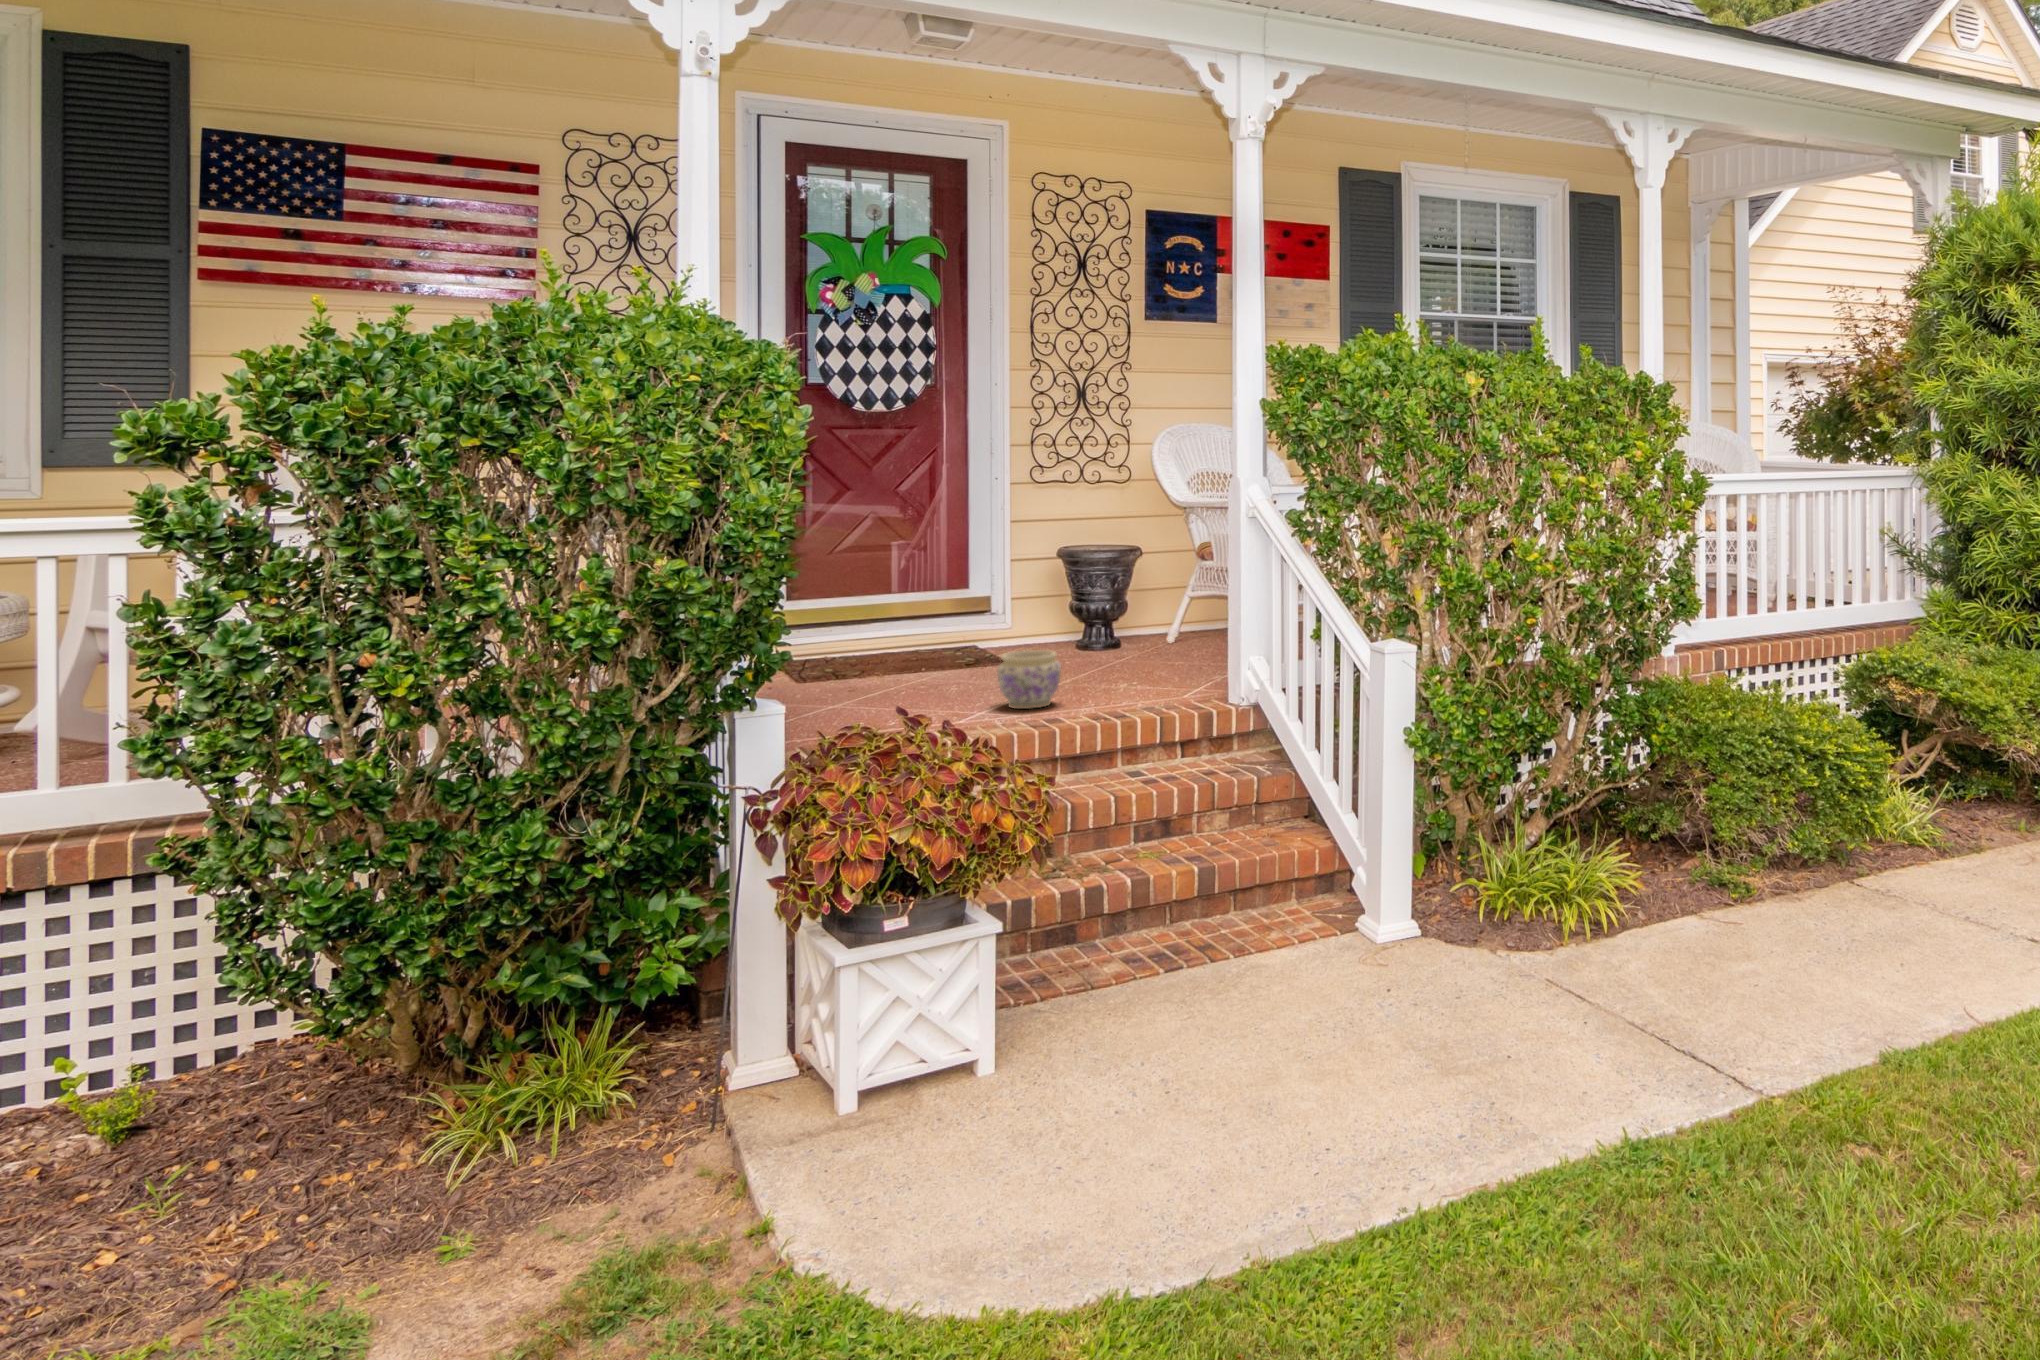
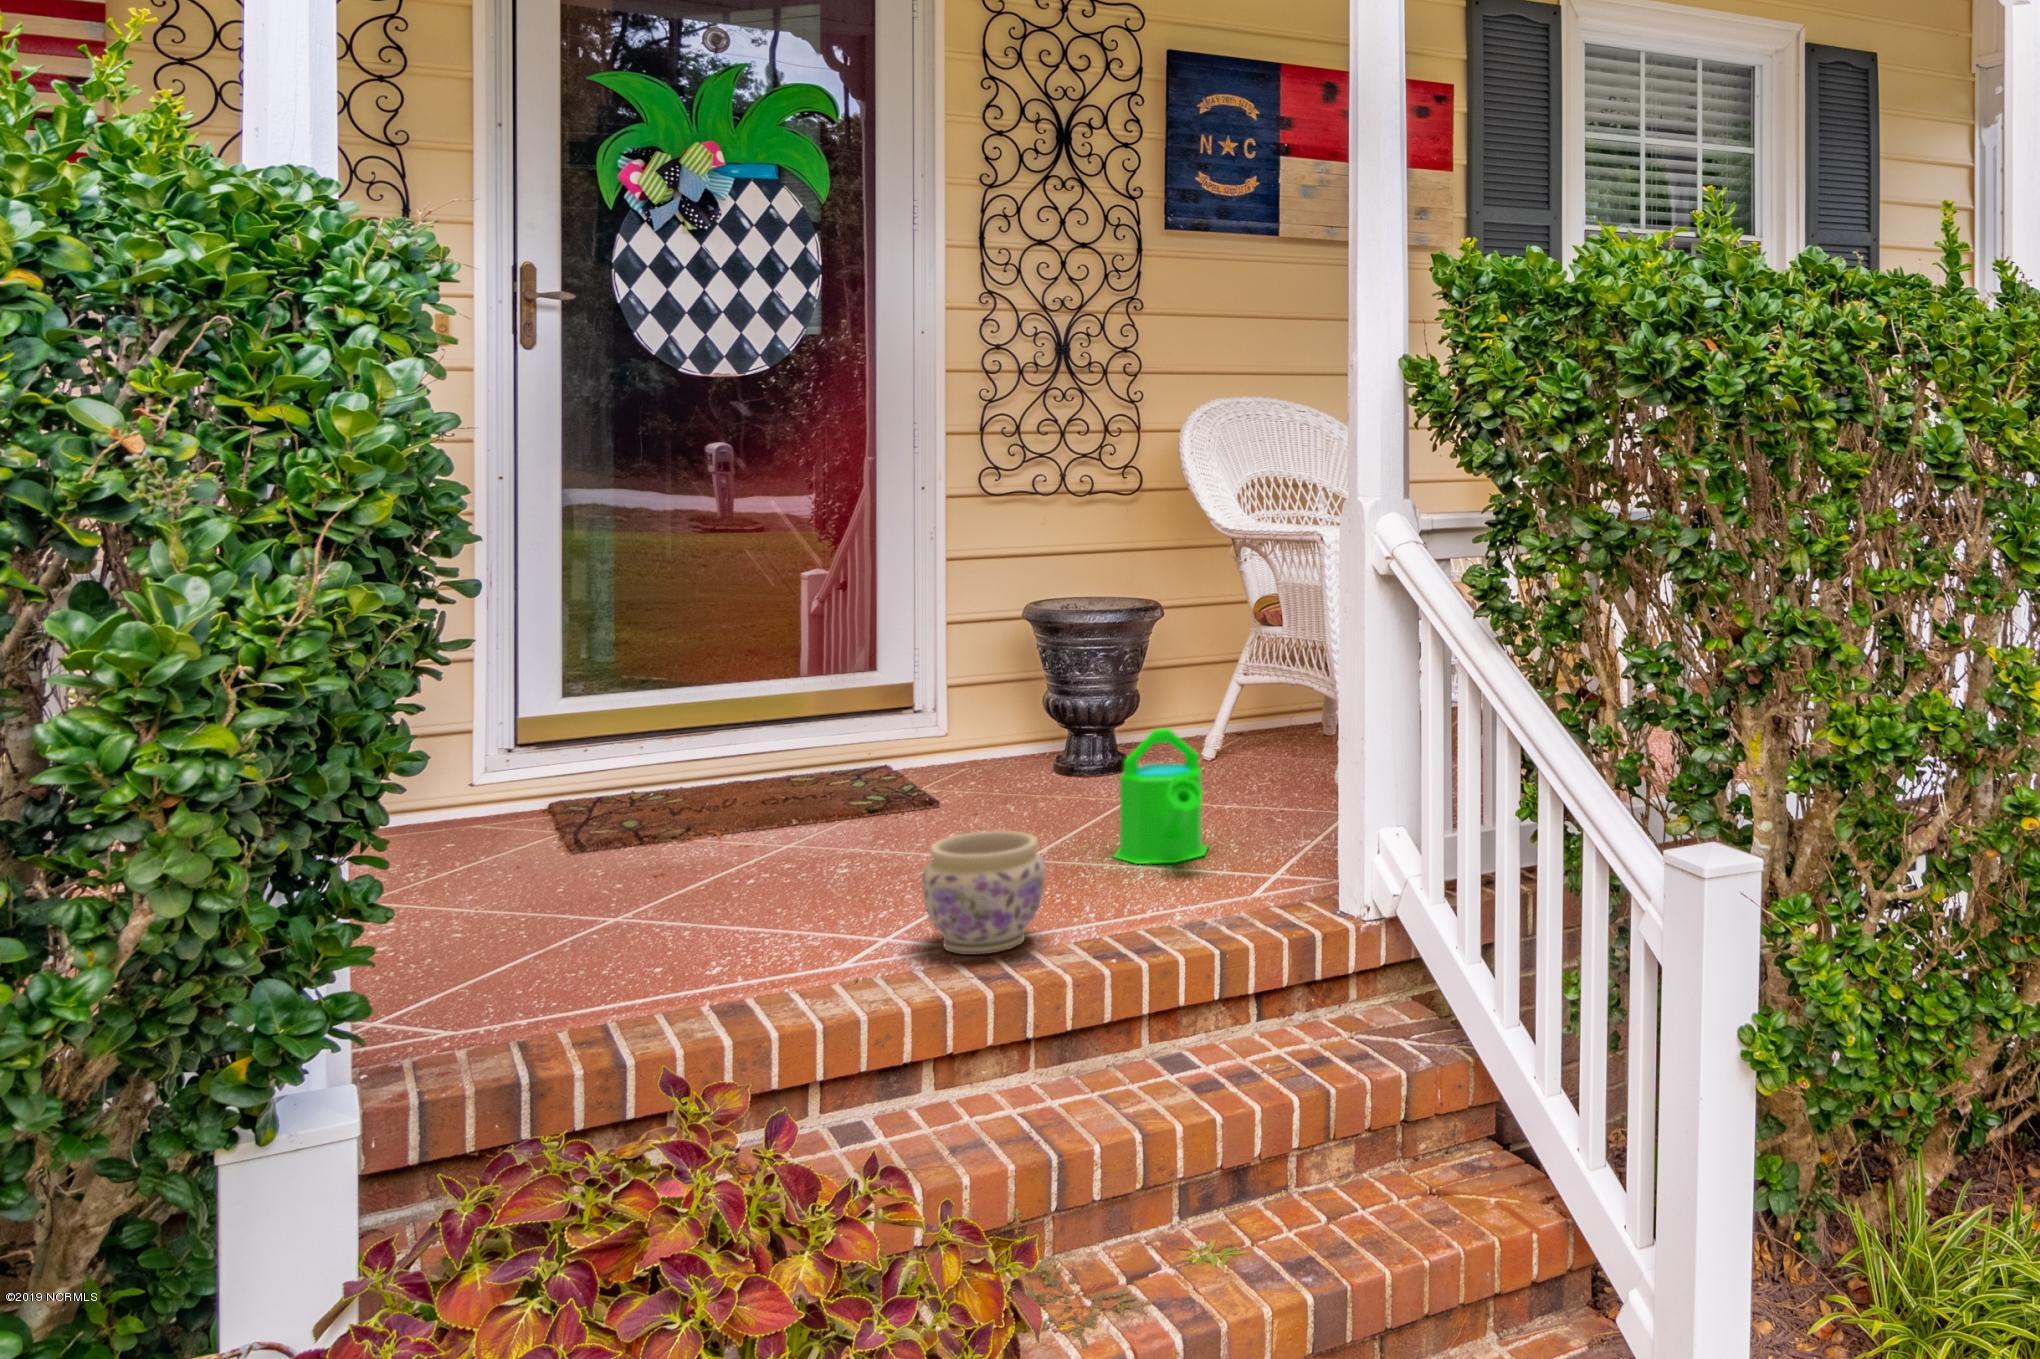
watering can: none [1104,605,1158,678] -> present [1114,728,1208,864]

